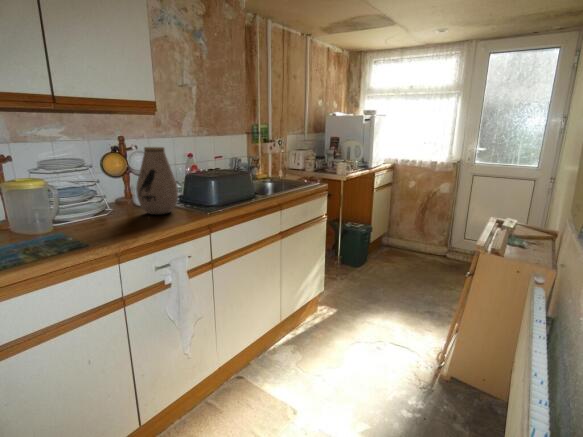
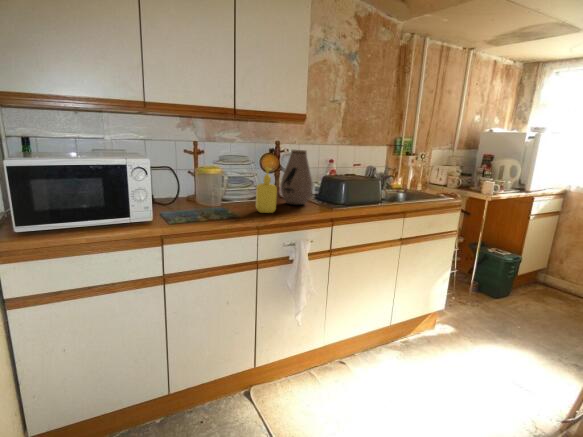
soap dispenser: none [105,174,137,234] -> present [256,167,277,213]

